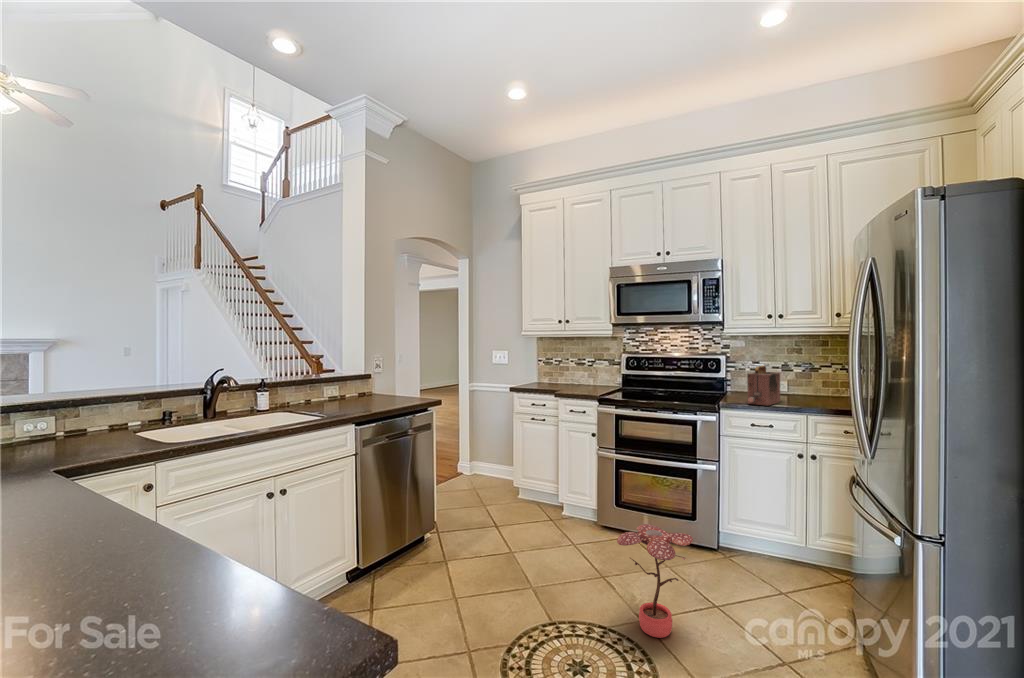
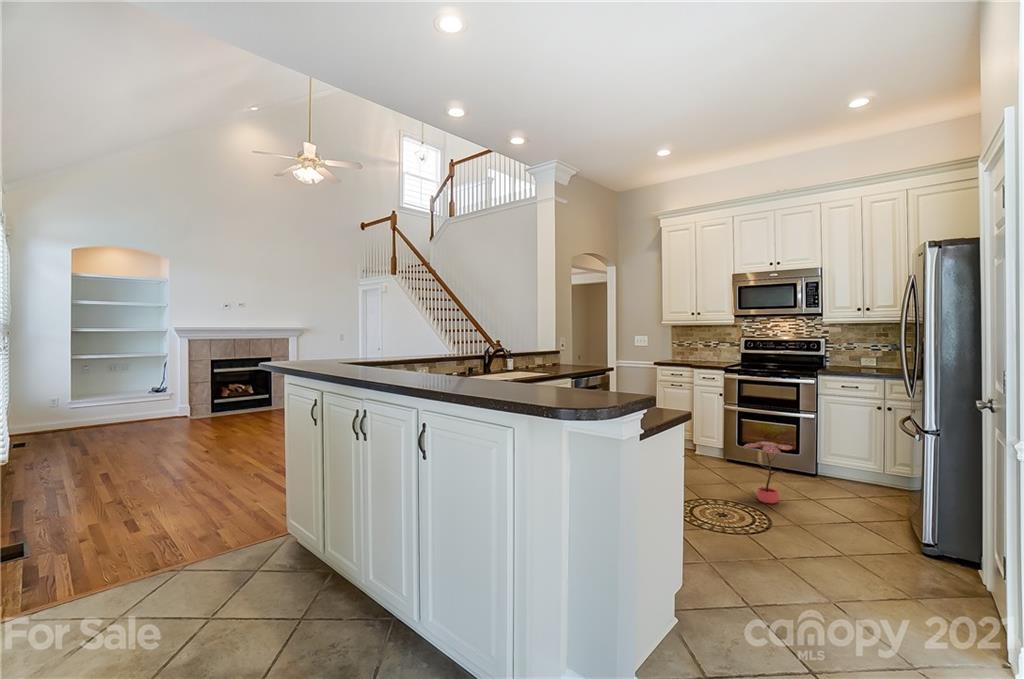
toaster: present [747,365,780,406] -> none [839,345,866,373]

